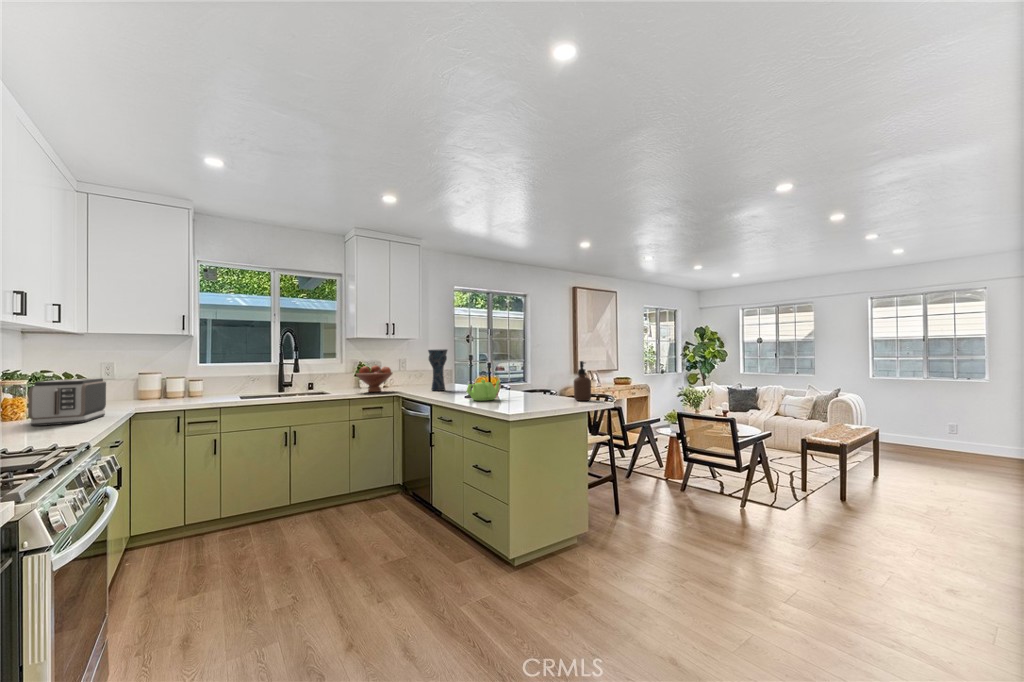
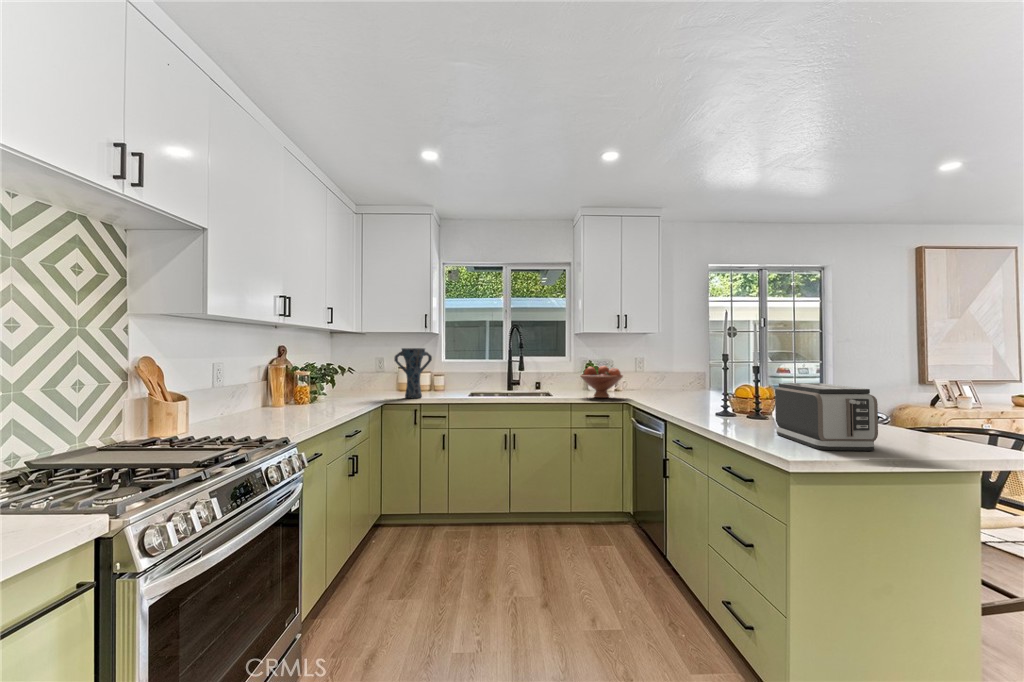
vase: present [428,349,447,391] -> present [394,348,432,398]
soap dispenser: present [574,361,591,401] -> none [904,373,943,444]
toaster: present [28,378,106,426] -> present [775,383,878,451]
teapot: present [466,380,500,401] -> none [709,394,767,425]

